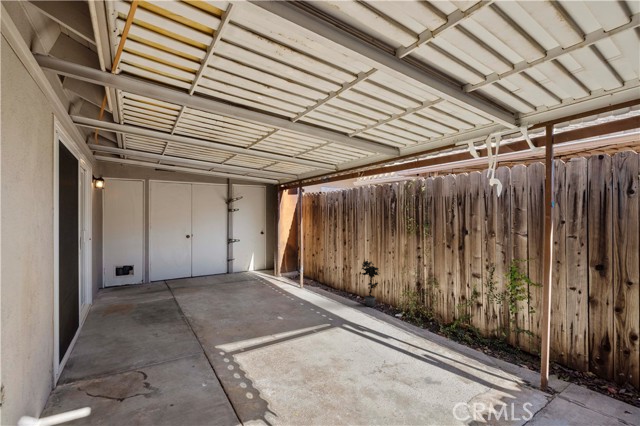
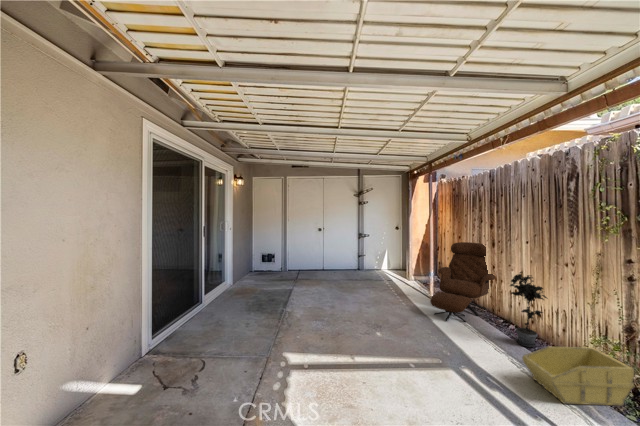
lounge chair: none [308,243,346,301] -> present [431,242,495,322]
storage bin: none [375,297,422,328] -> present [522,347,634,406]

